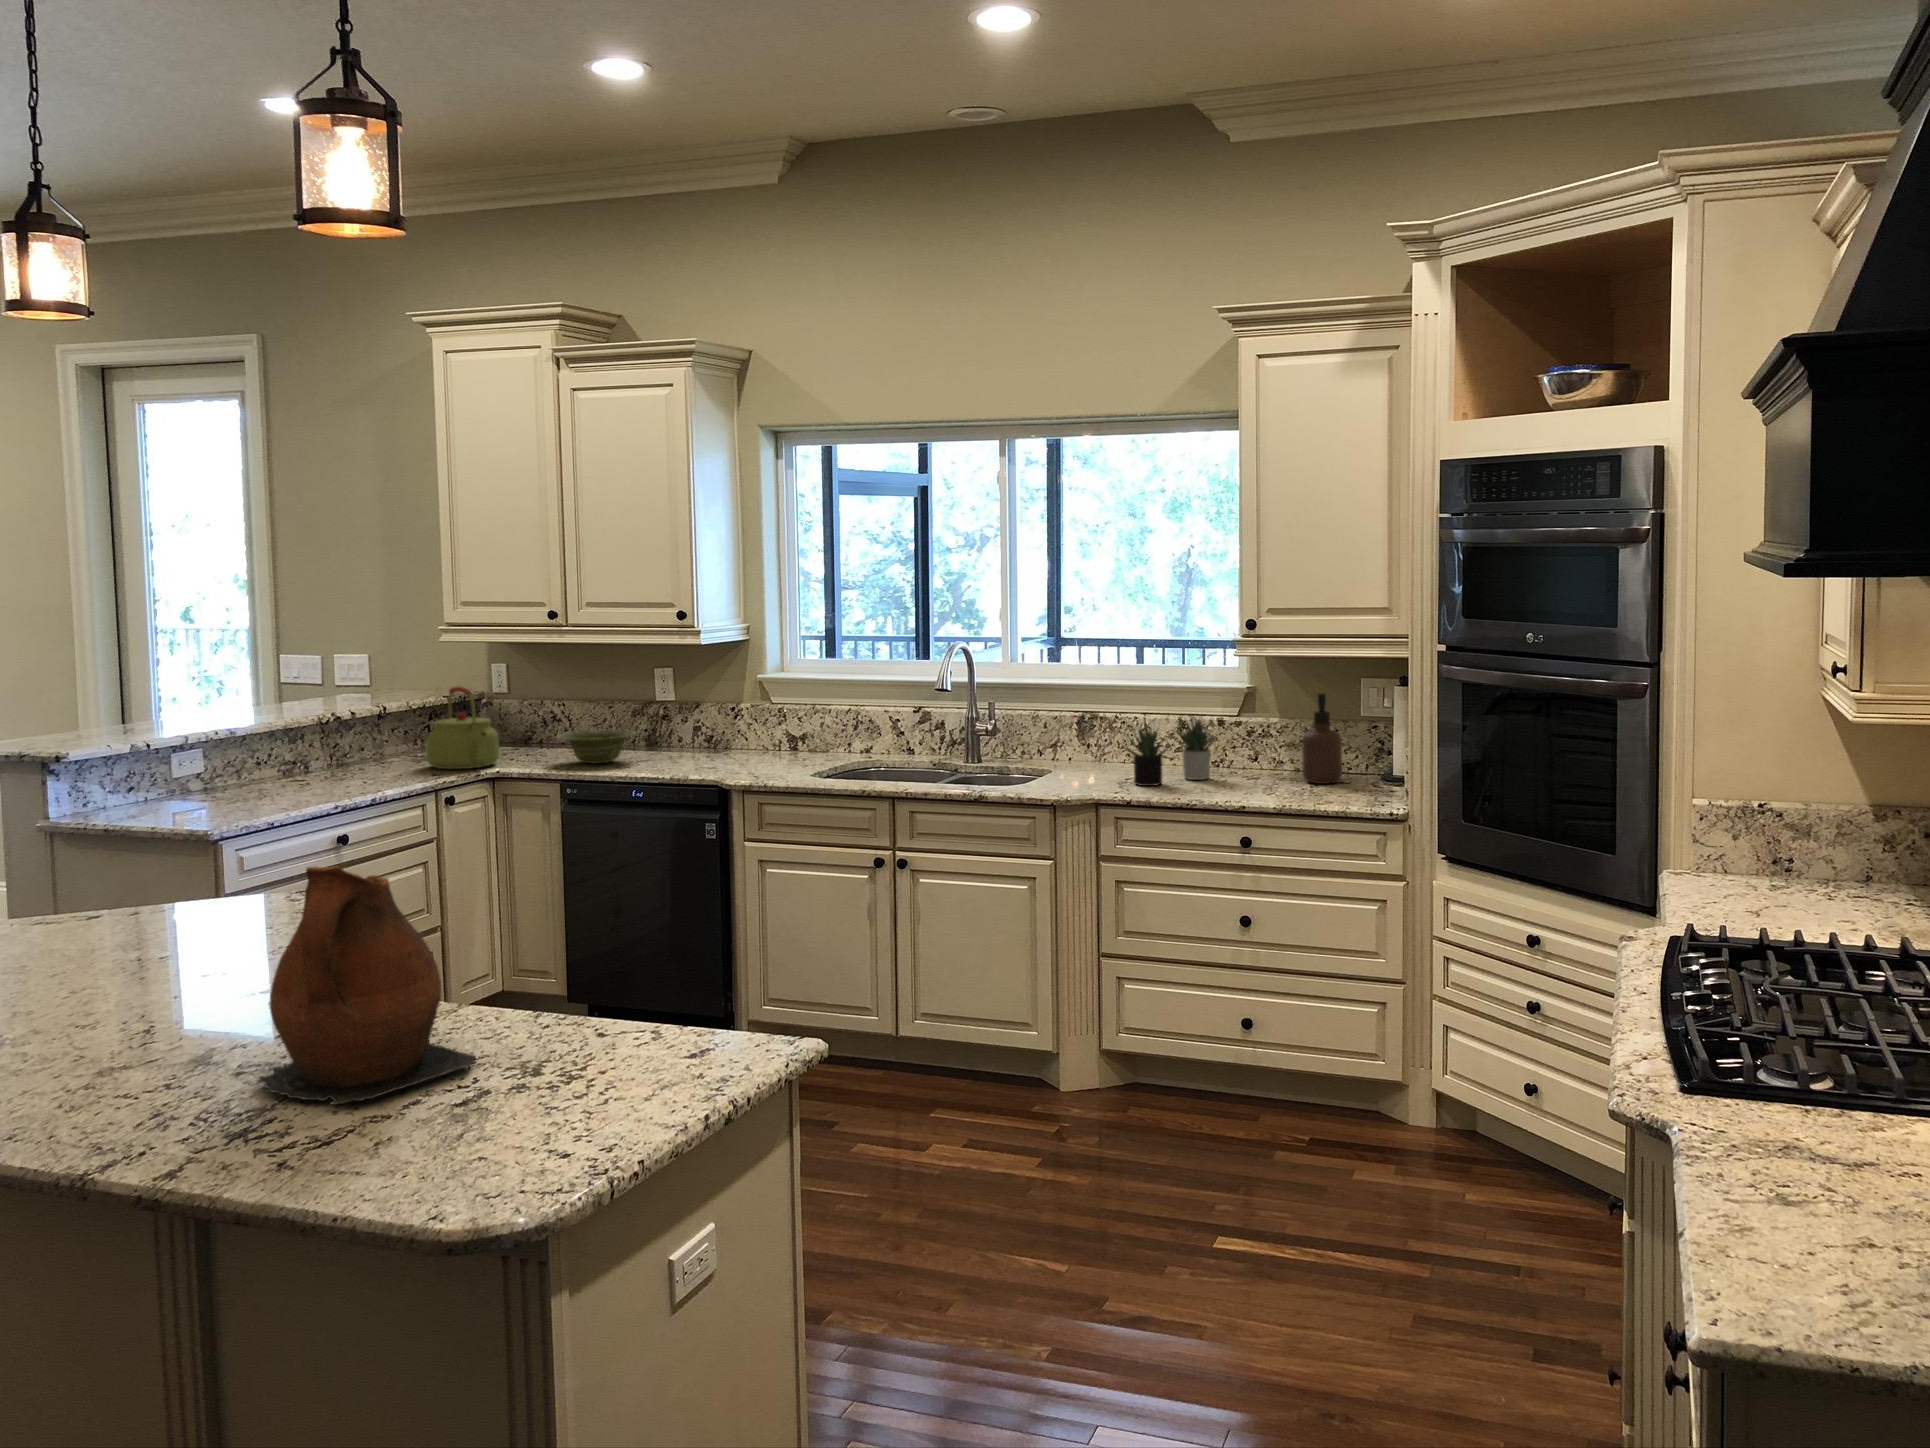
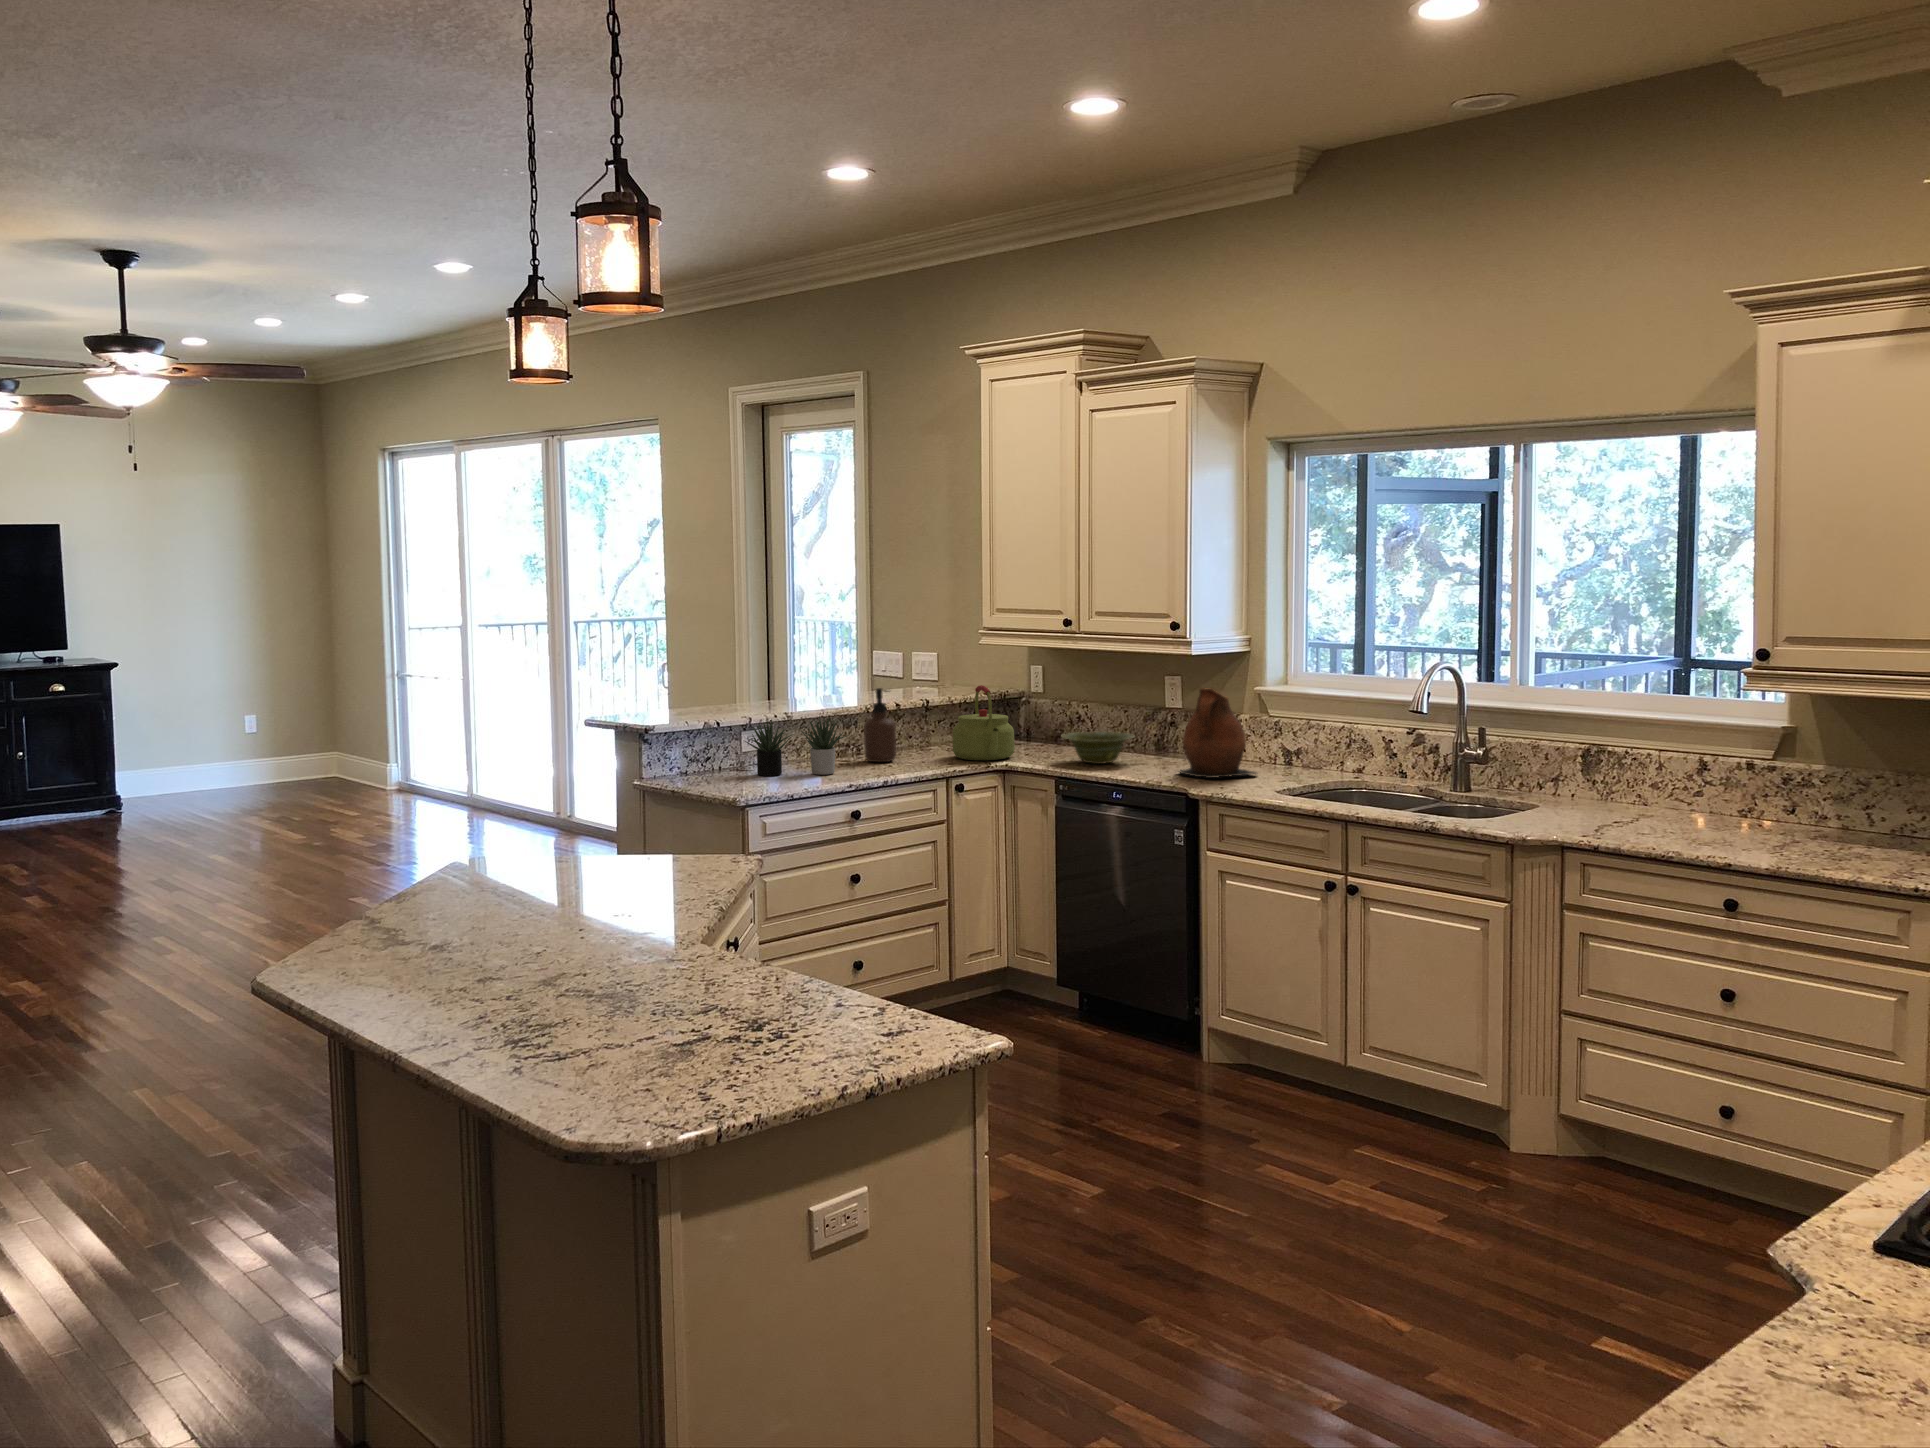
soap dispenser: present [1302,693,1342,784] -> present [864,688,896,762]
succulent plant: present [1124,718,1218,786] -> present [745,716,847,776]
ceramic pitcher: present [257,867,476,1105] -> present [1180,688,1257,778]

